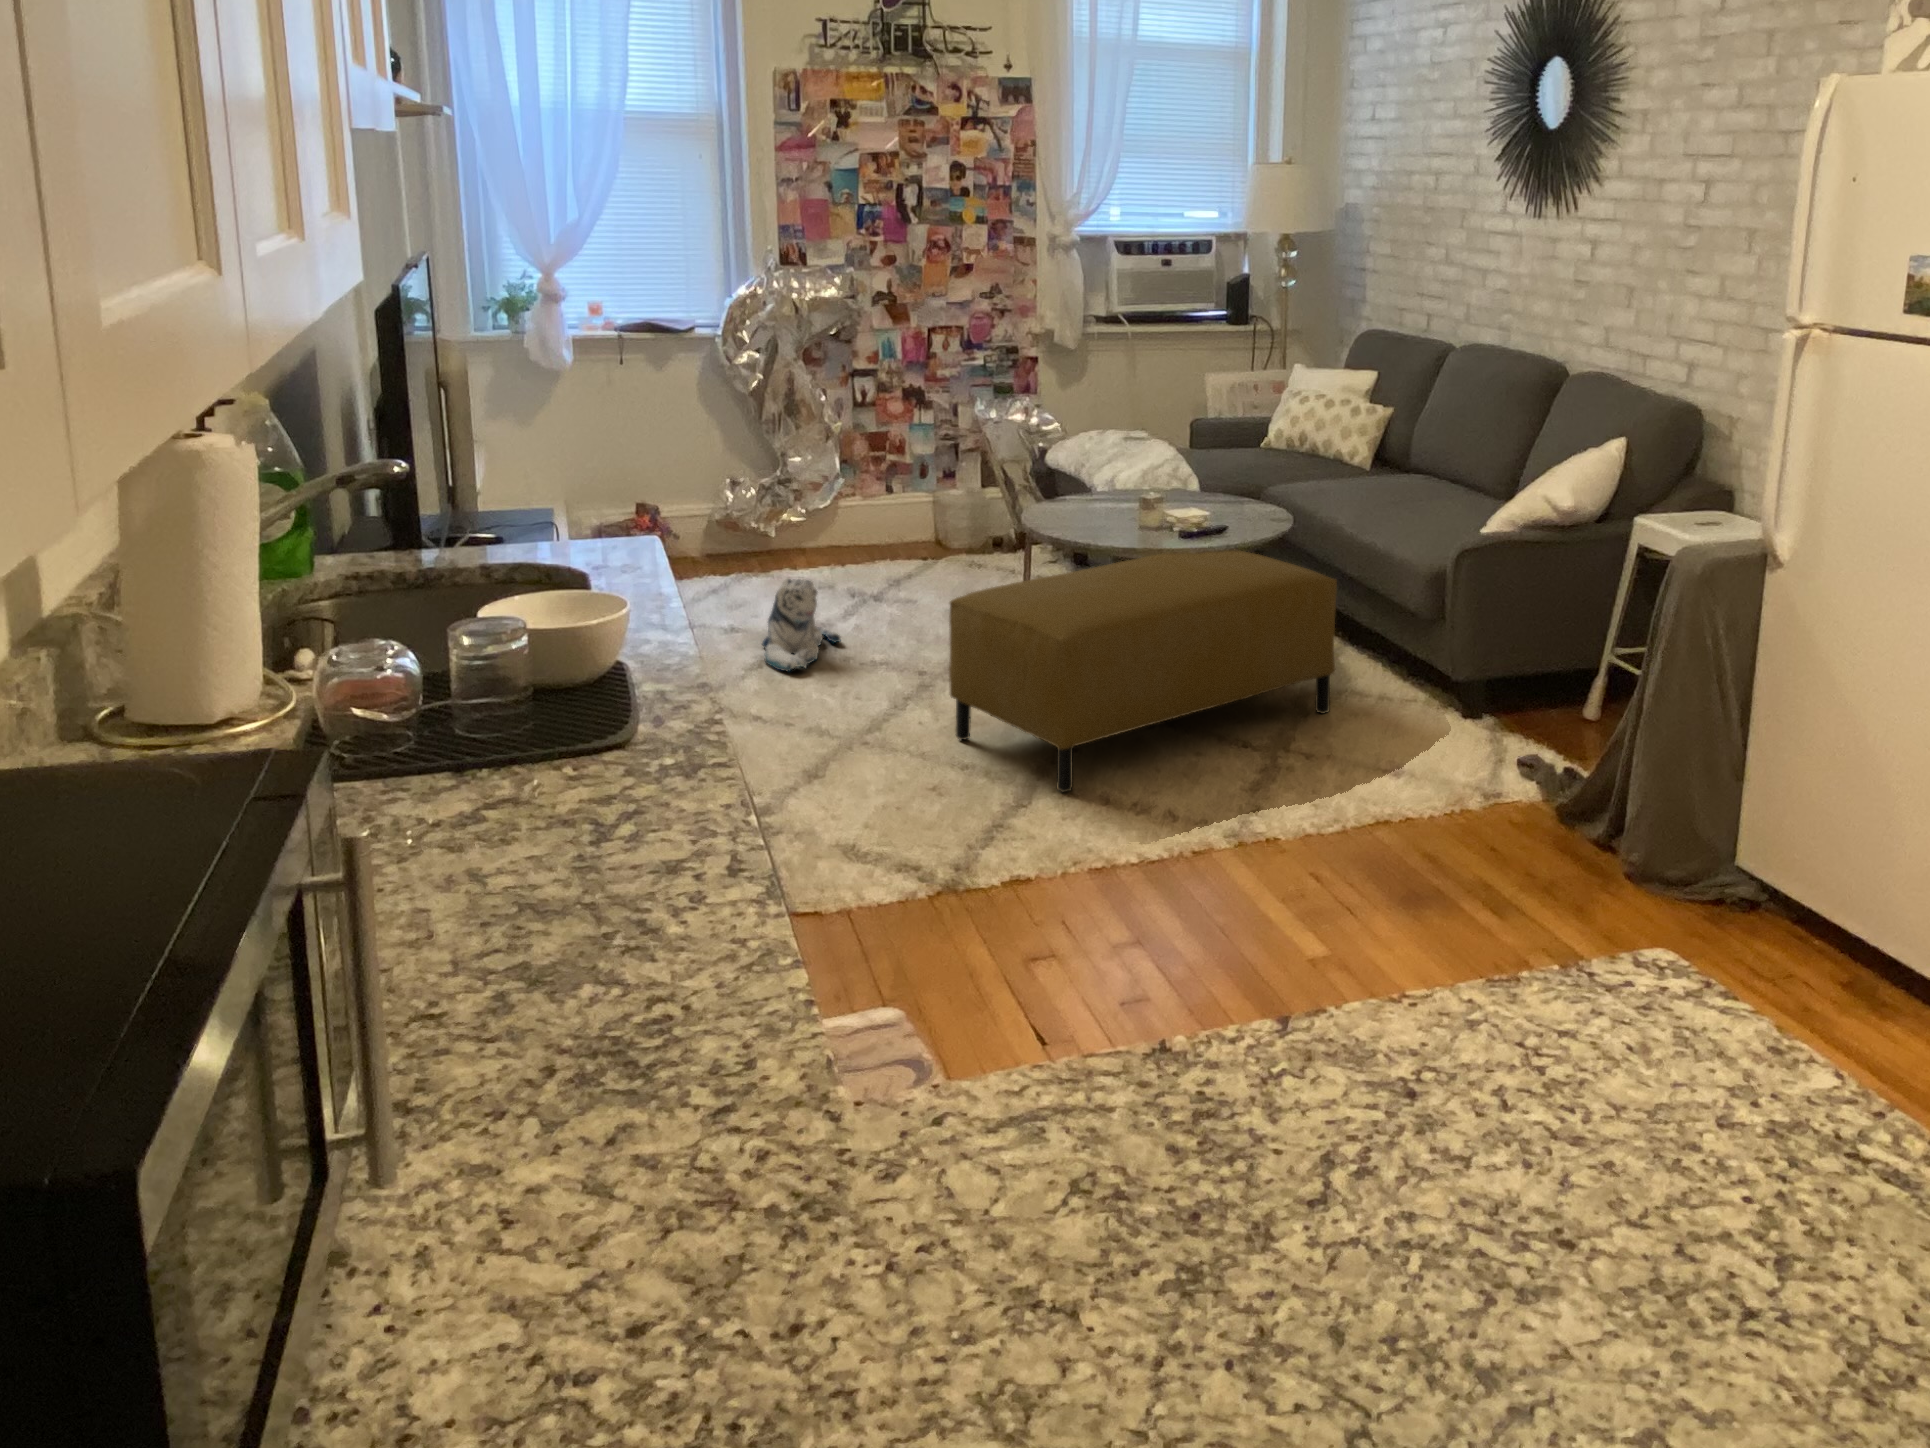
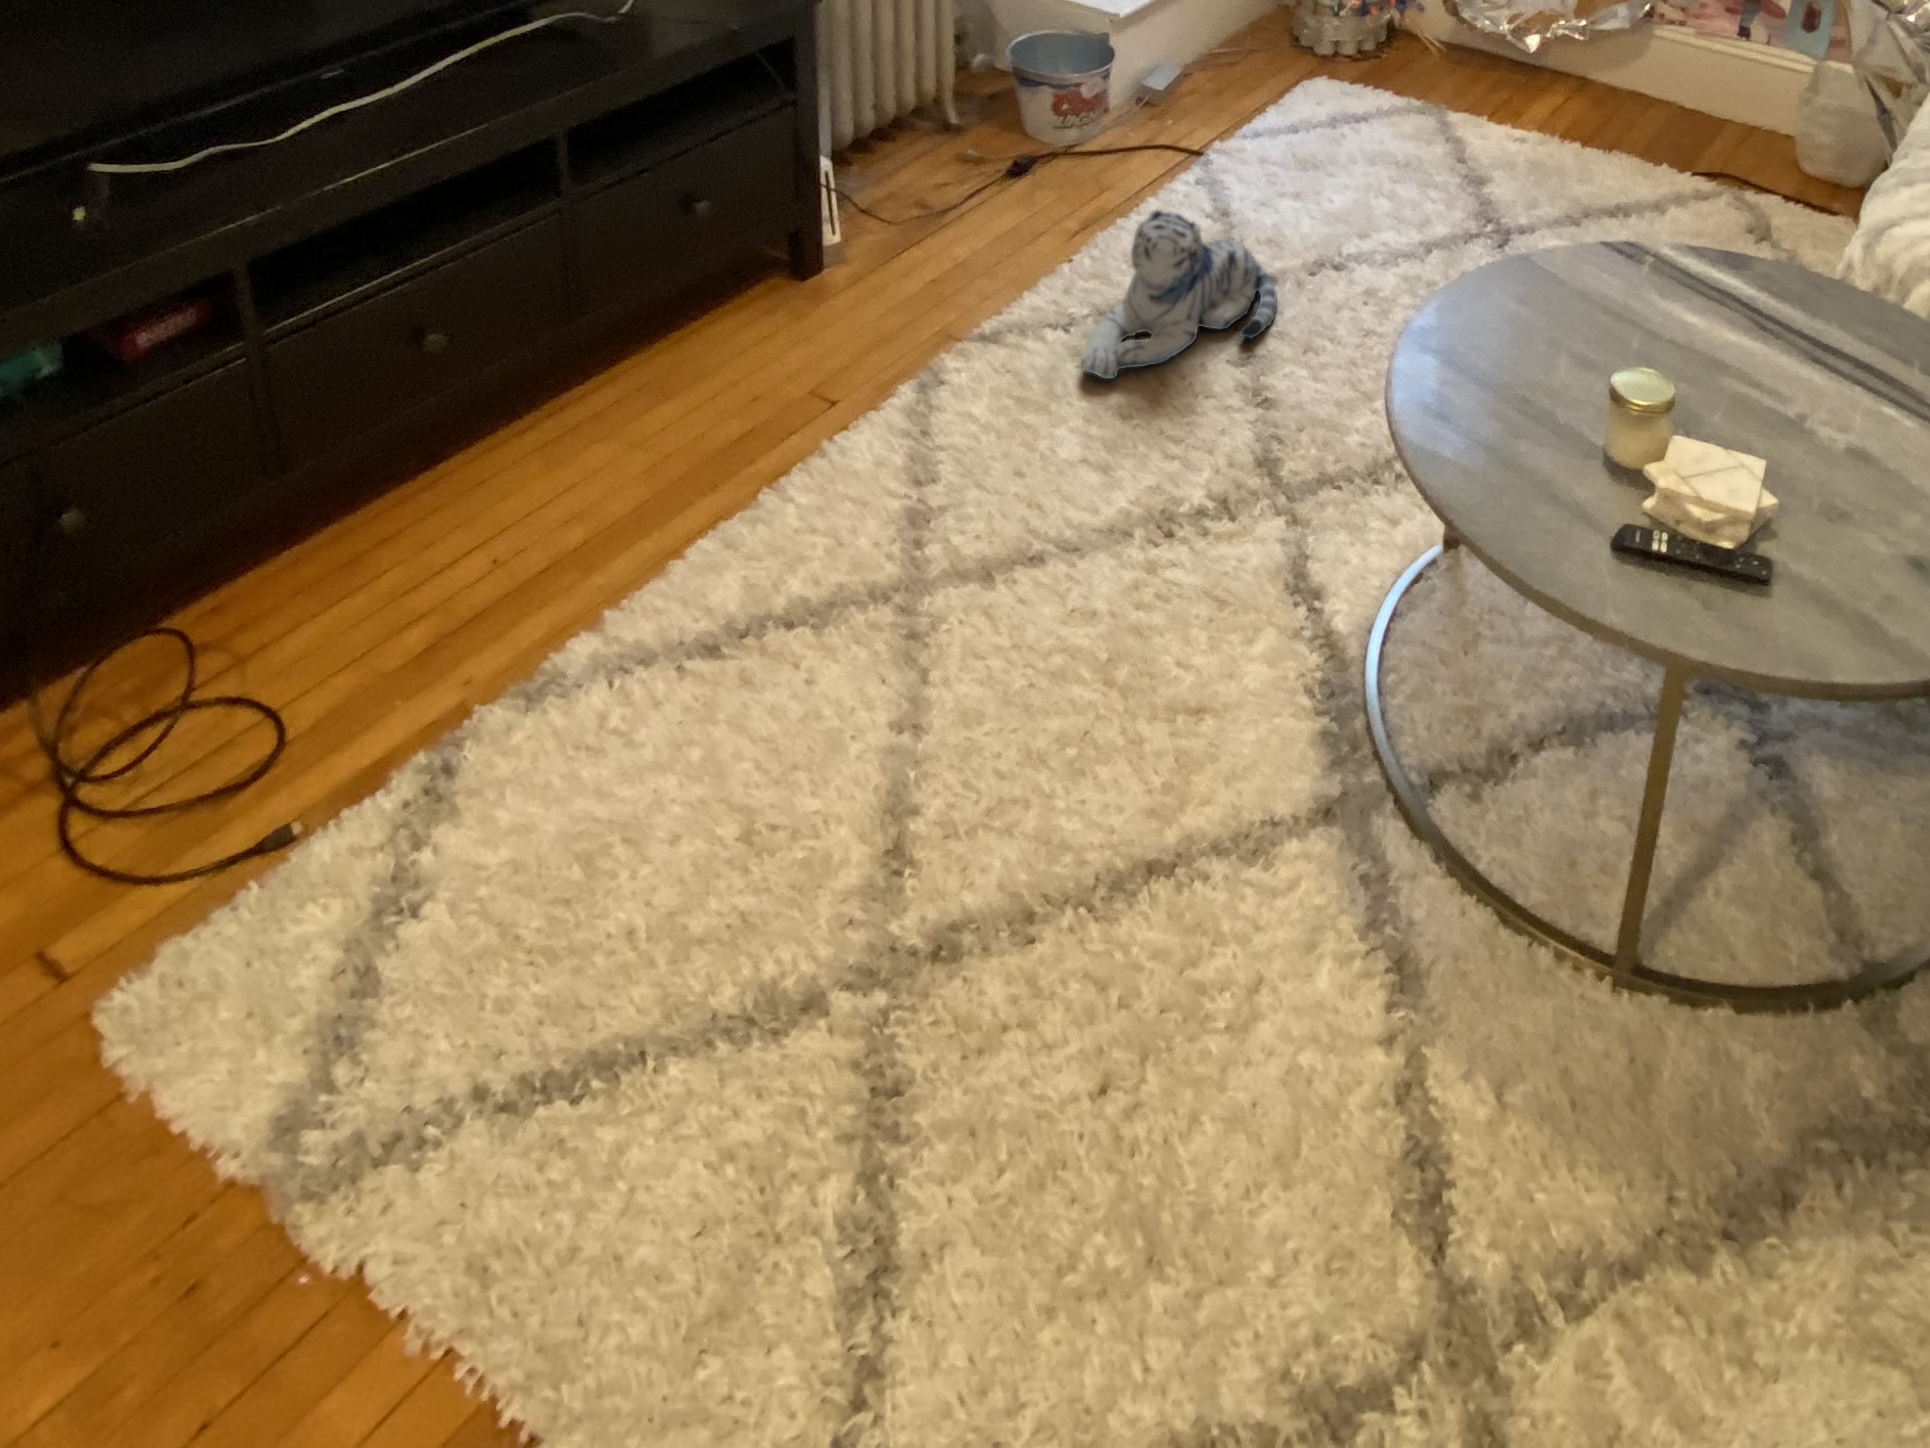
ottoman: present [949,550,1337,792] -> none [772,473,1850,1314]

